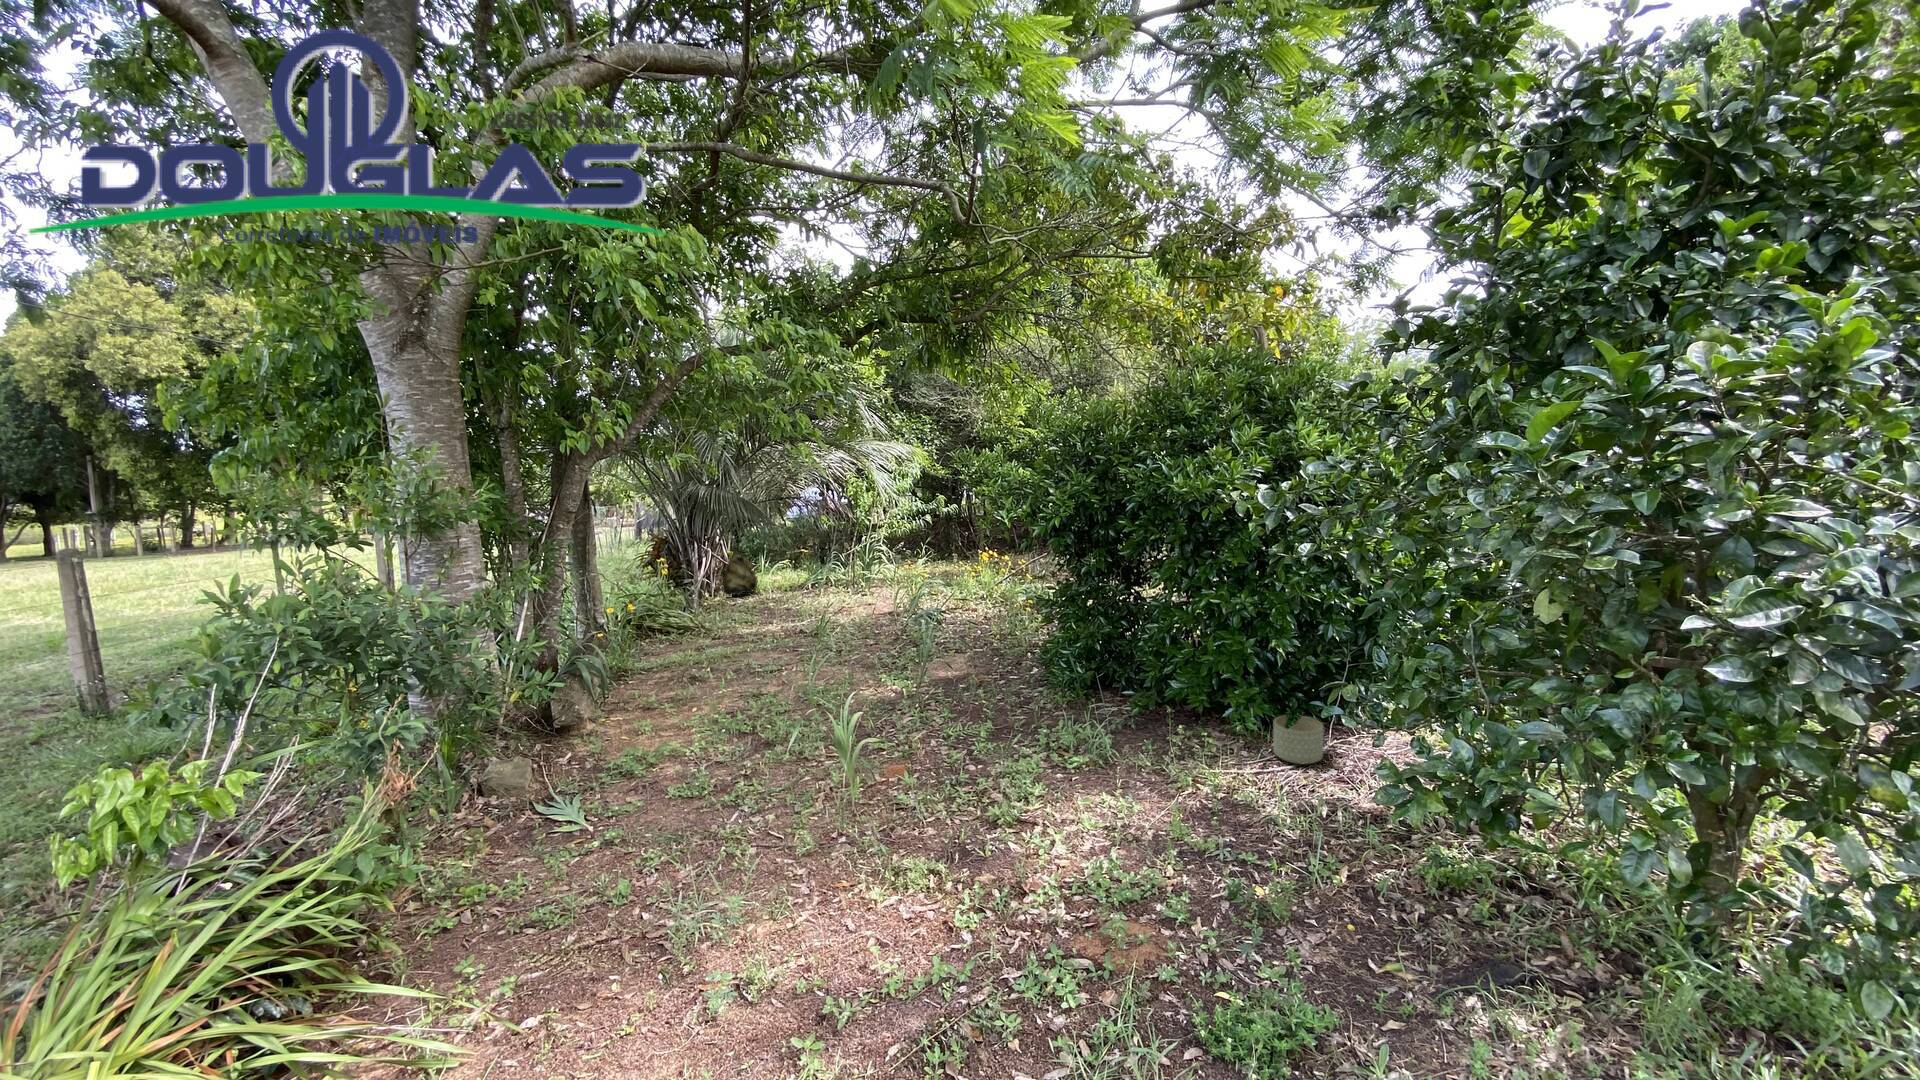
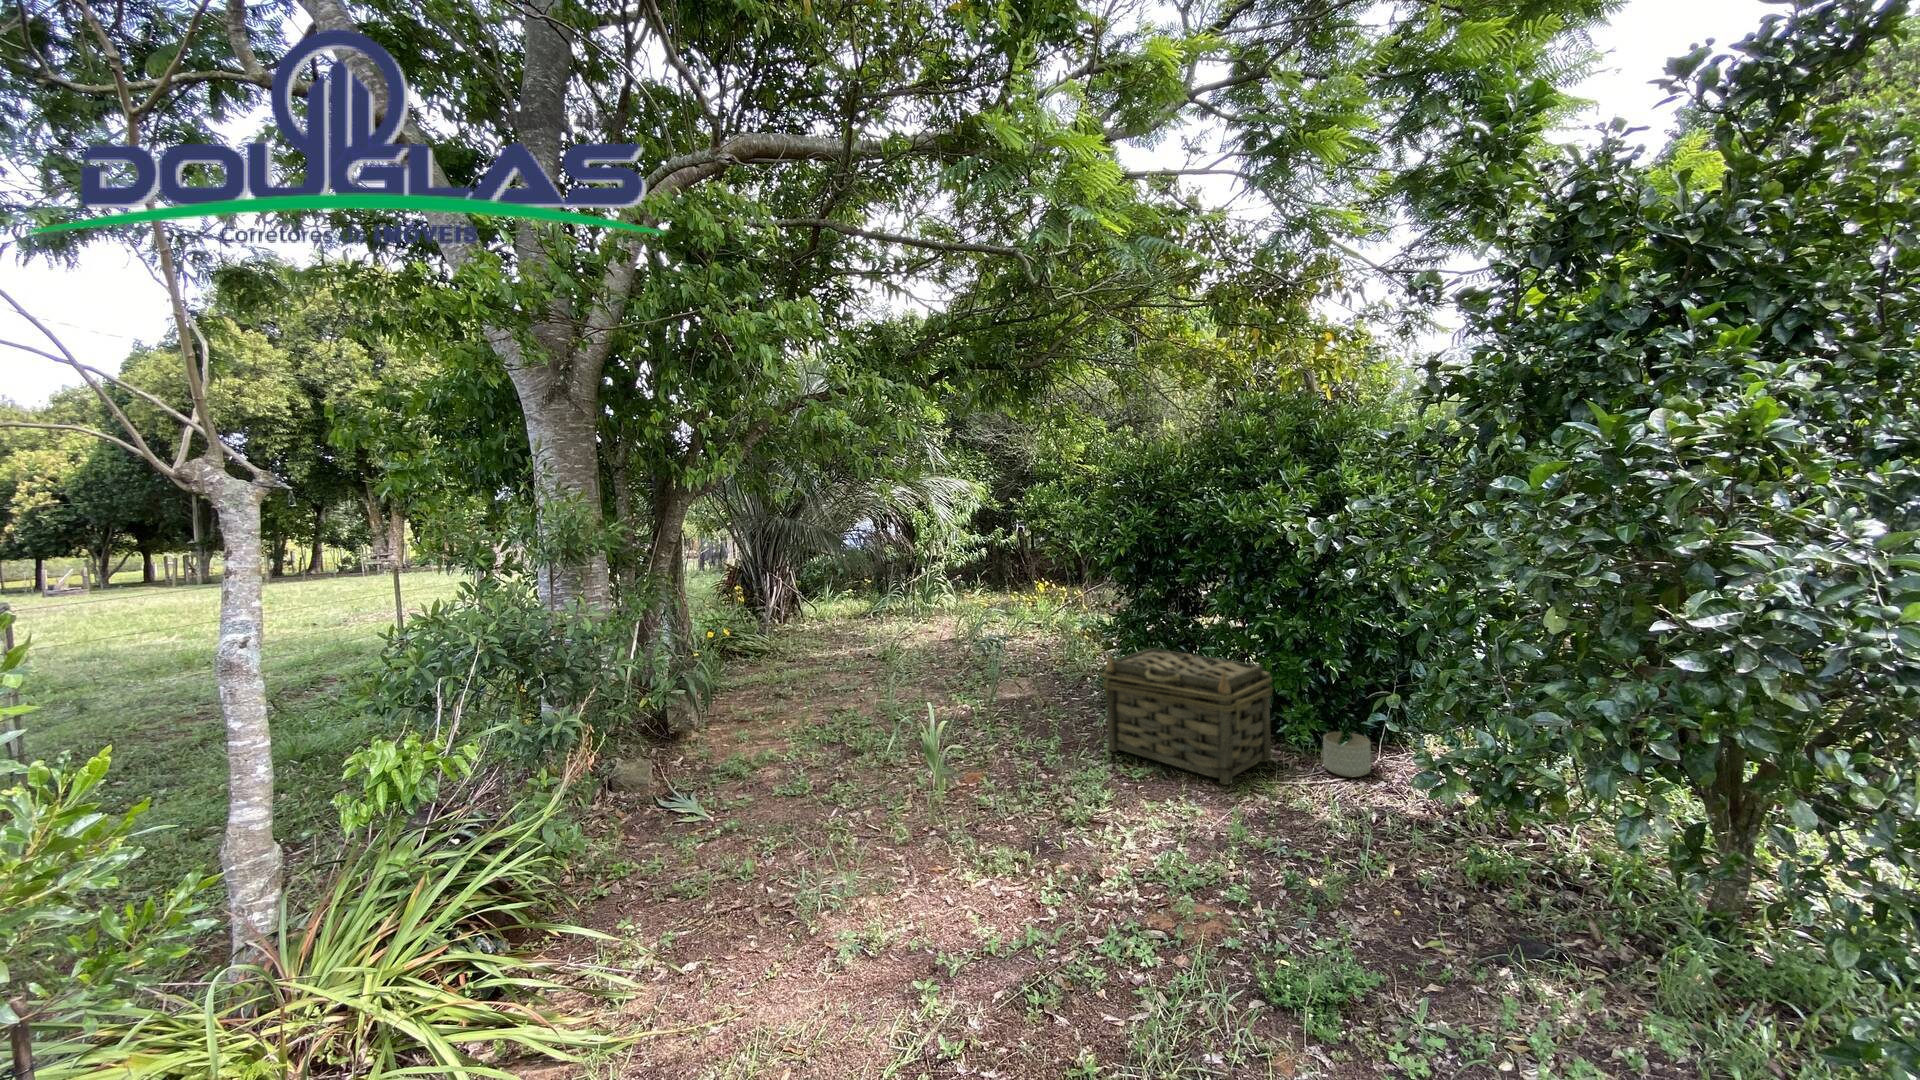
backpack: present [722,551,758,596] -> none [793,580,826,624]
basket: none [1037,625,1221,776] -> present [1102,649,1272,785]

